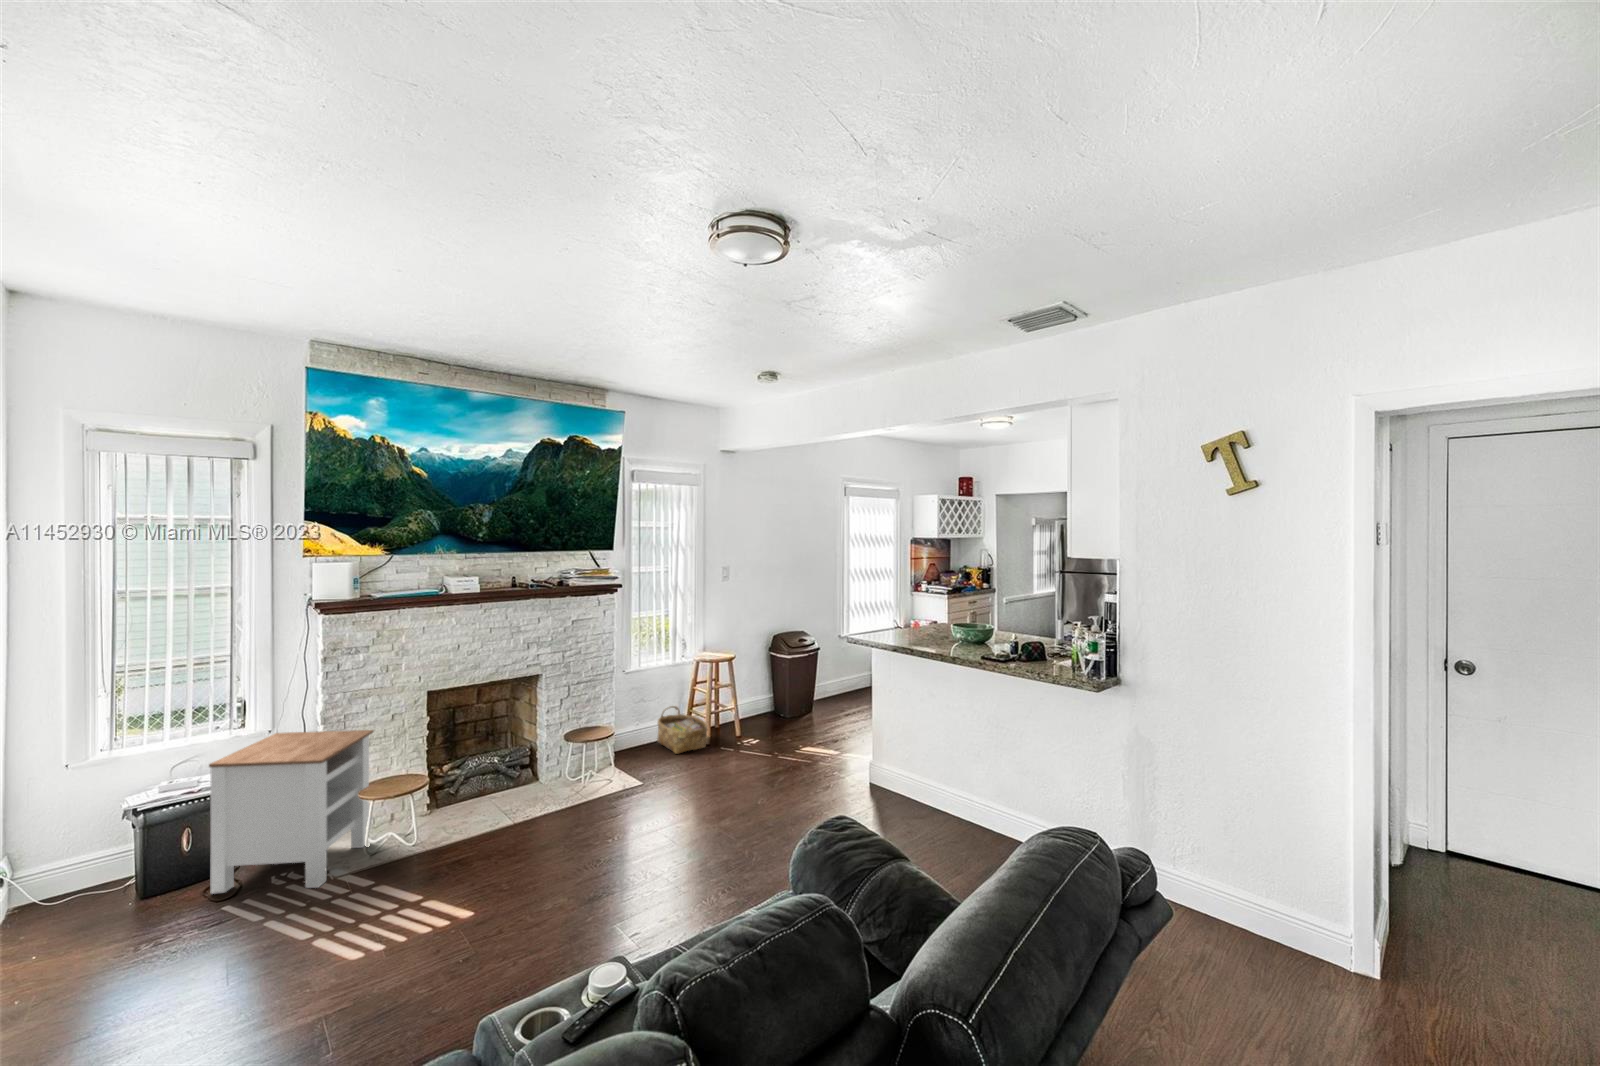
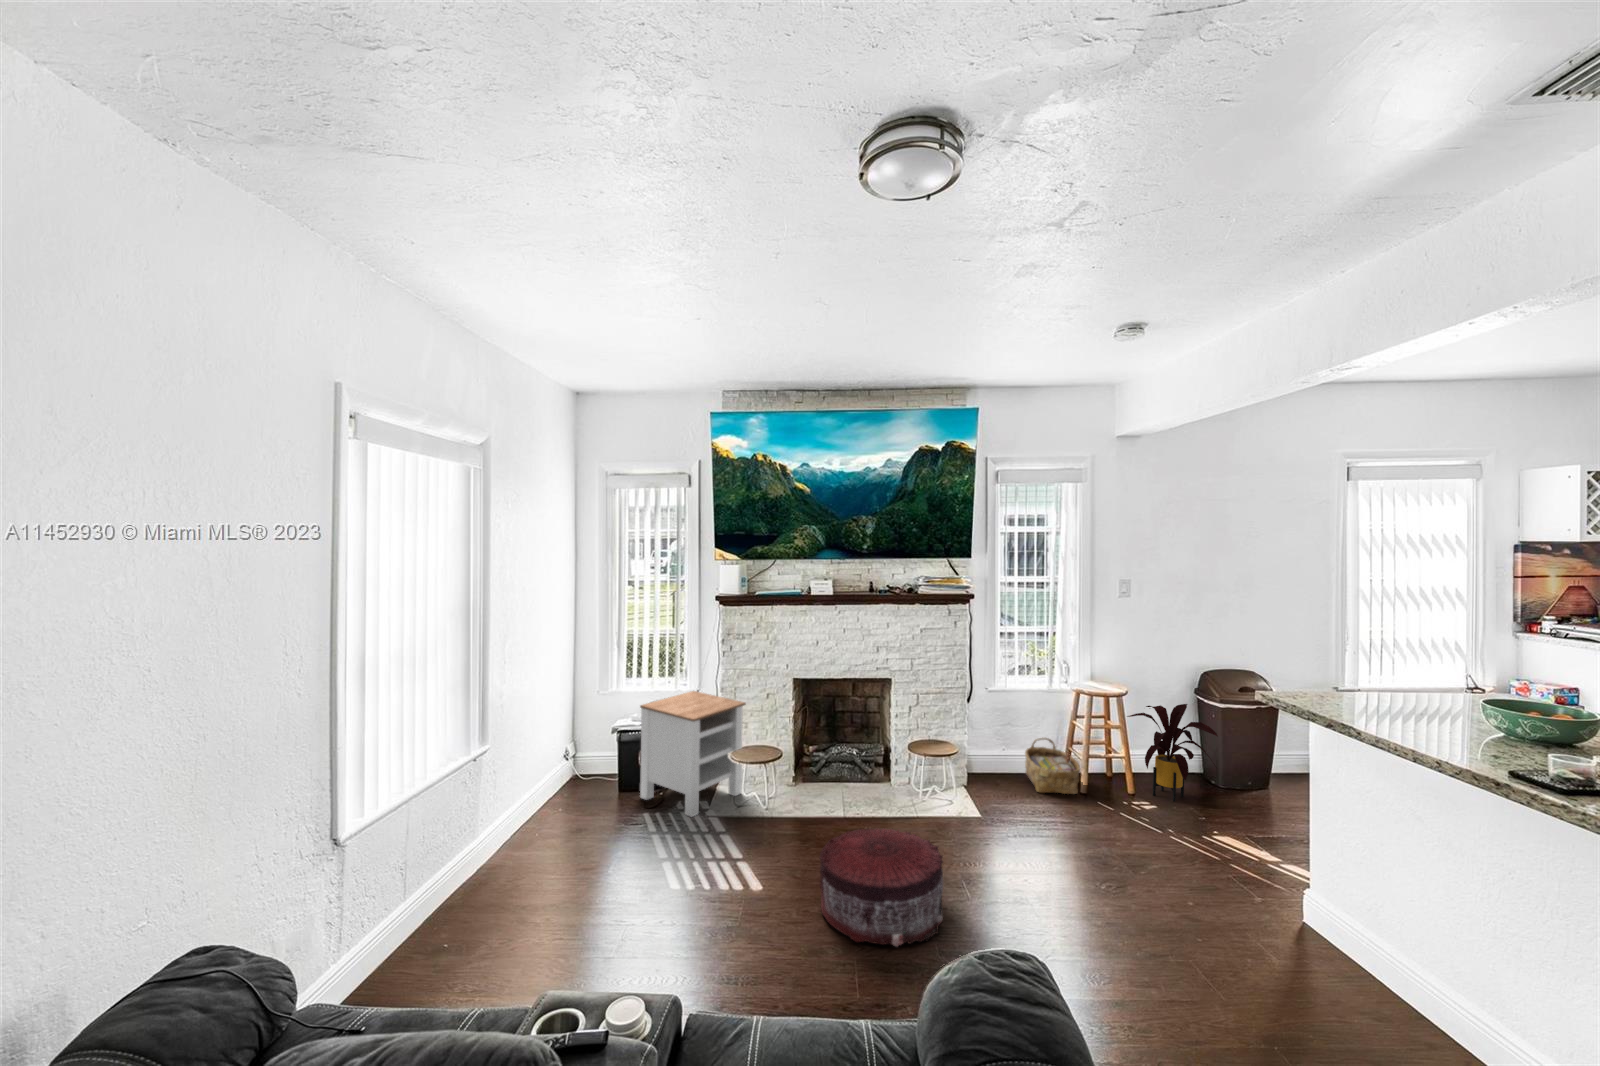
house plant: none [735,657,803,734] -> present [1127,704,1218,802]
pouf: none [554,806,685,919] -> present [820,828,943,947]

